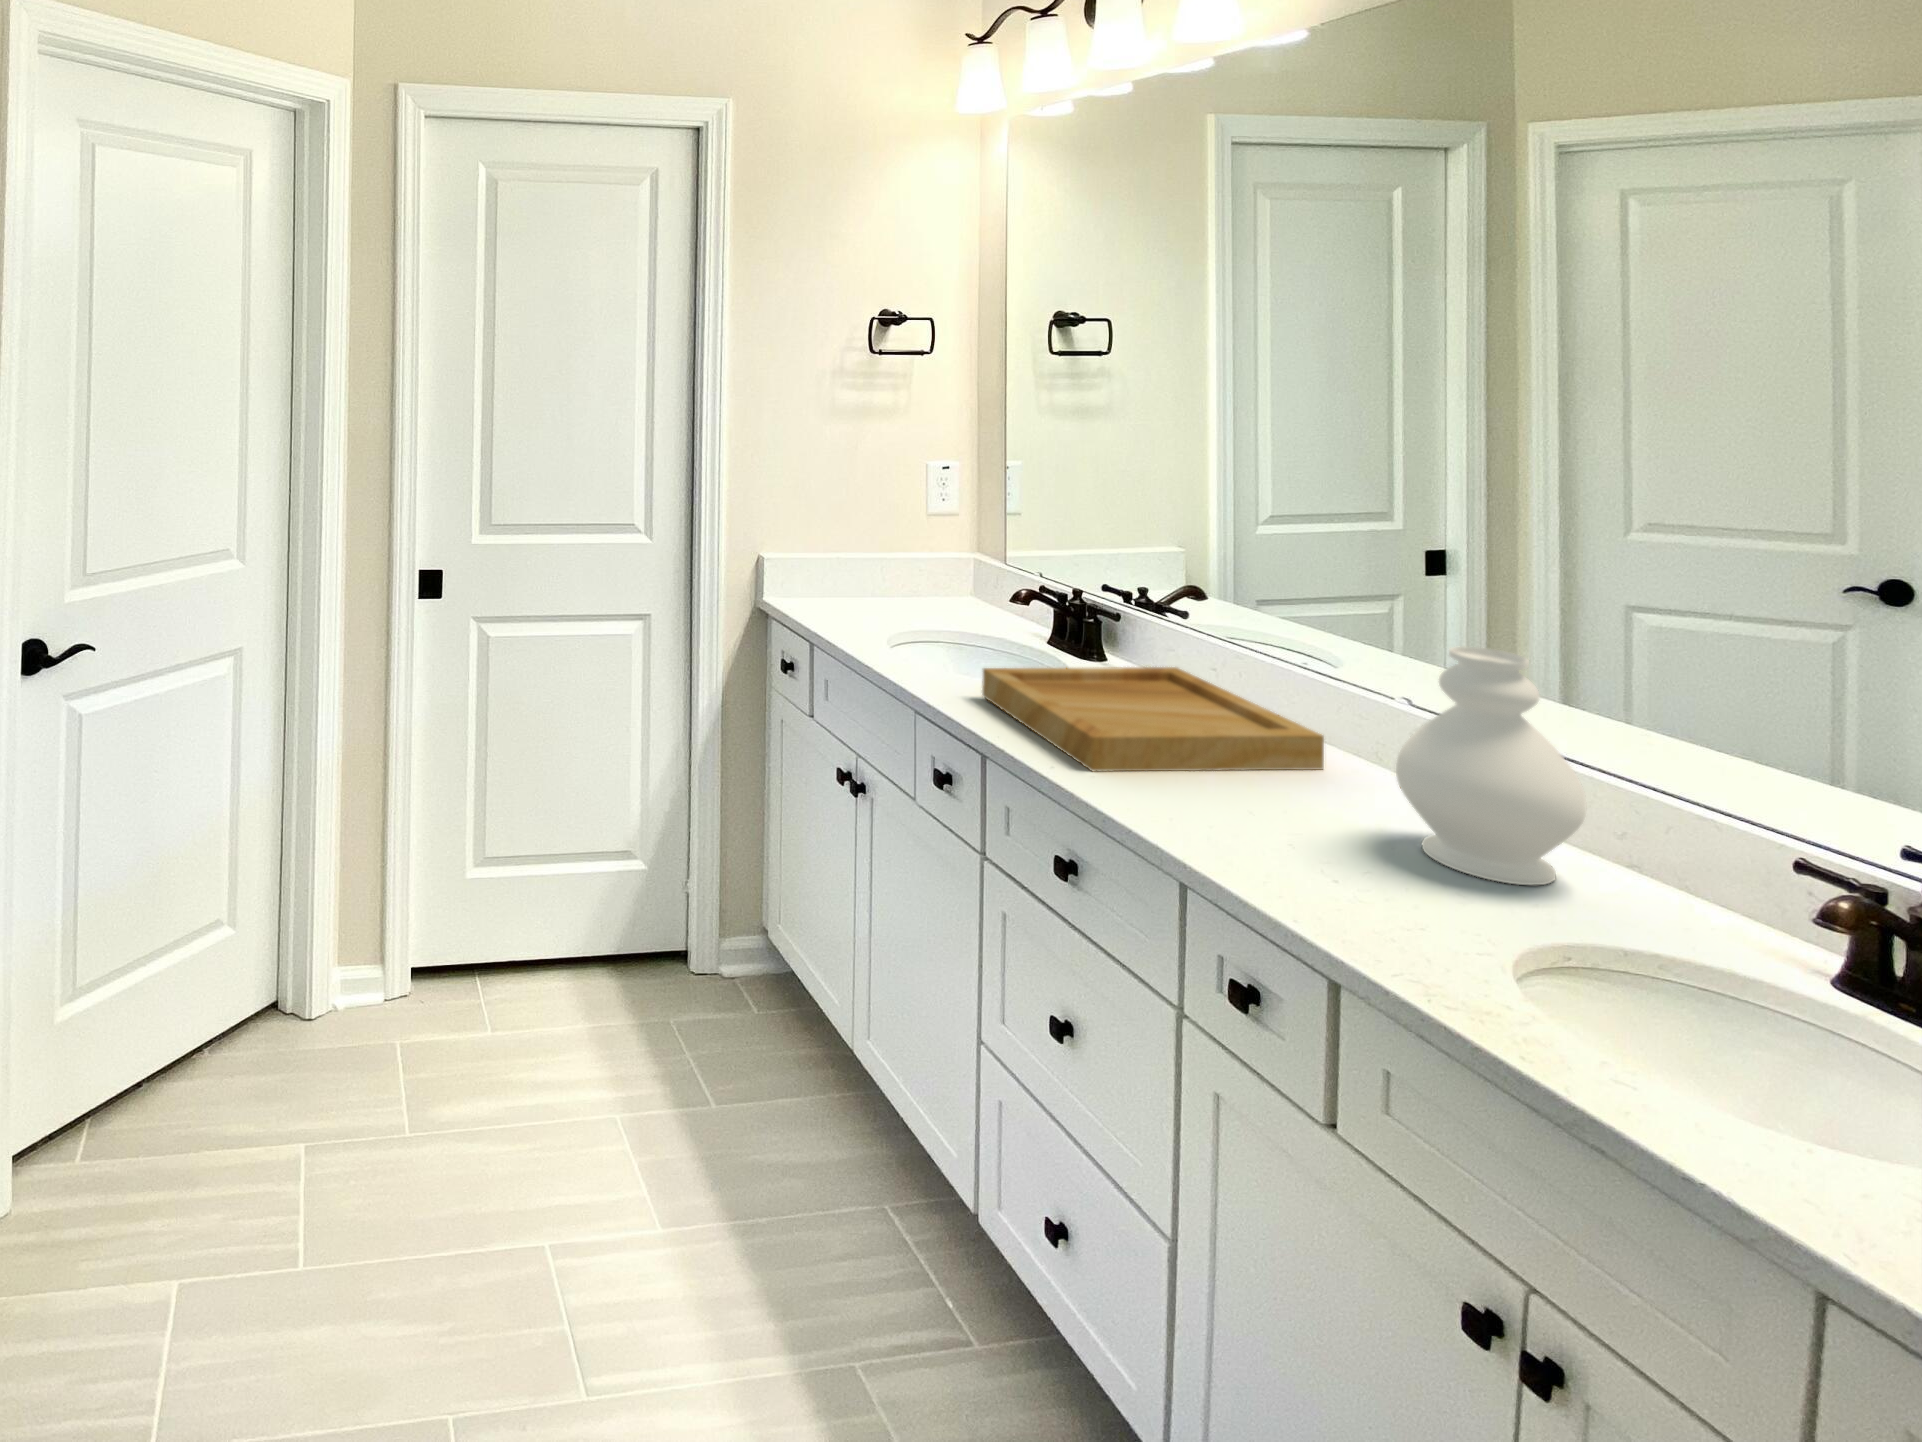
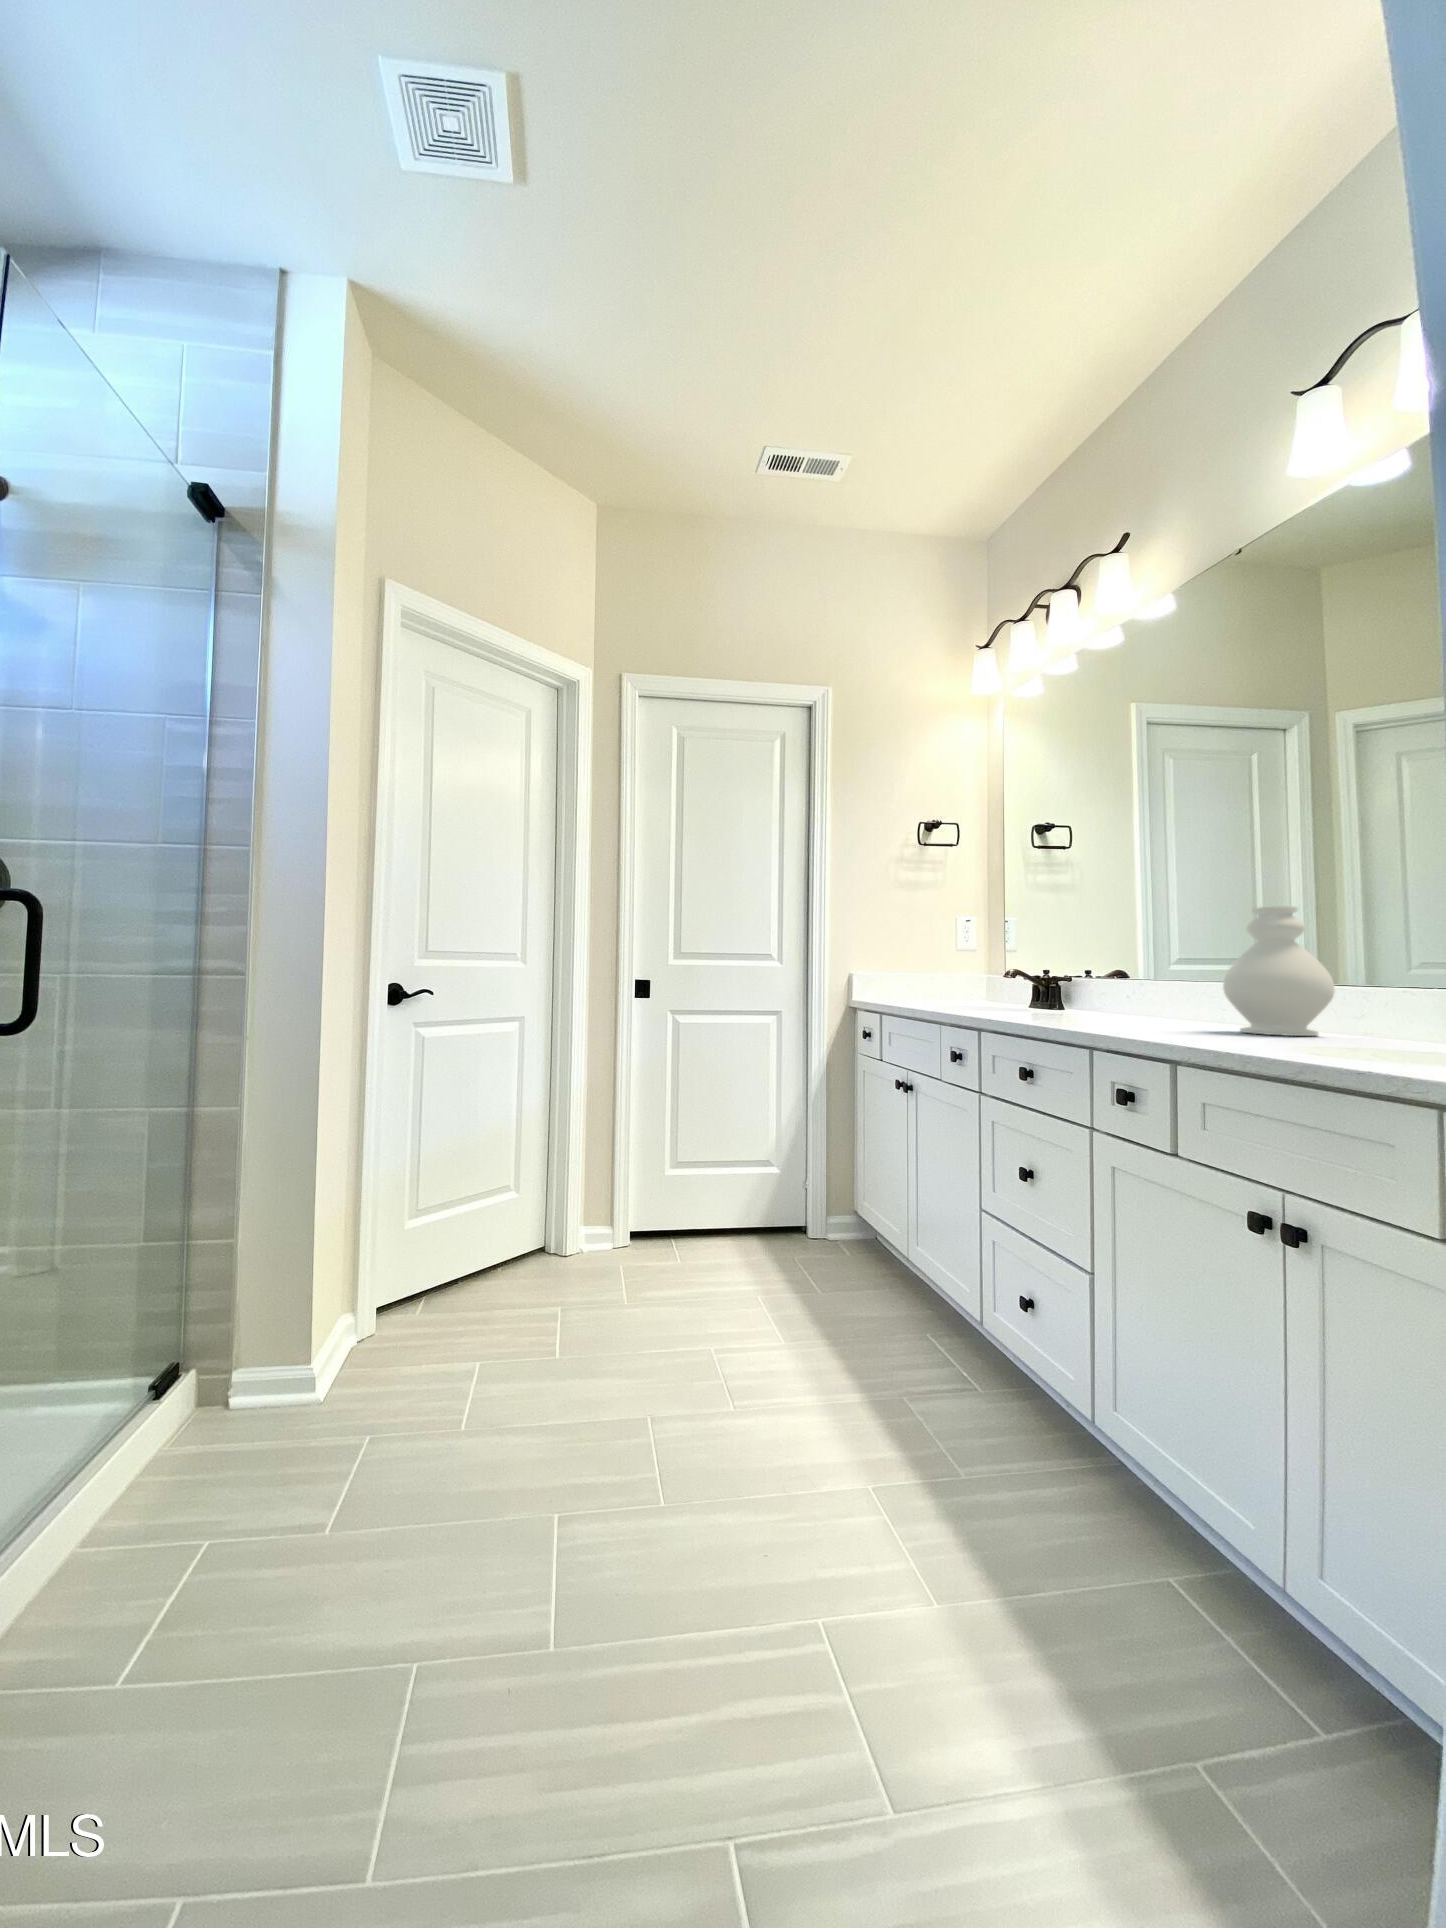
tray: present [982,667,1324,771] -> none [983,997,1189,1025]

